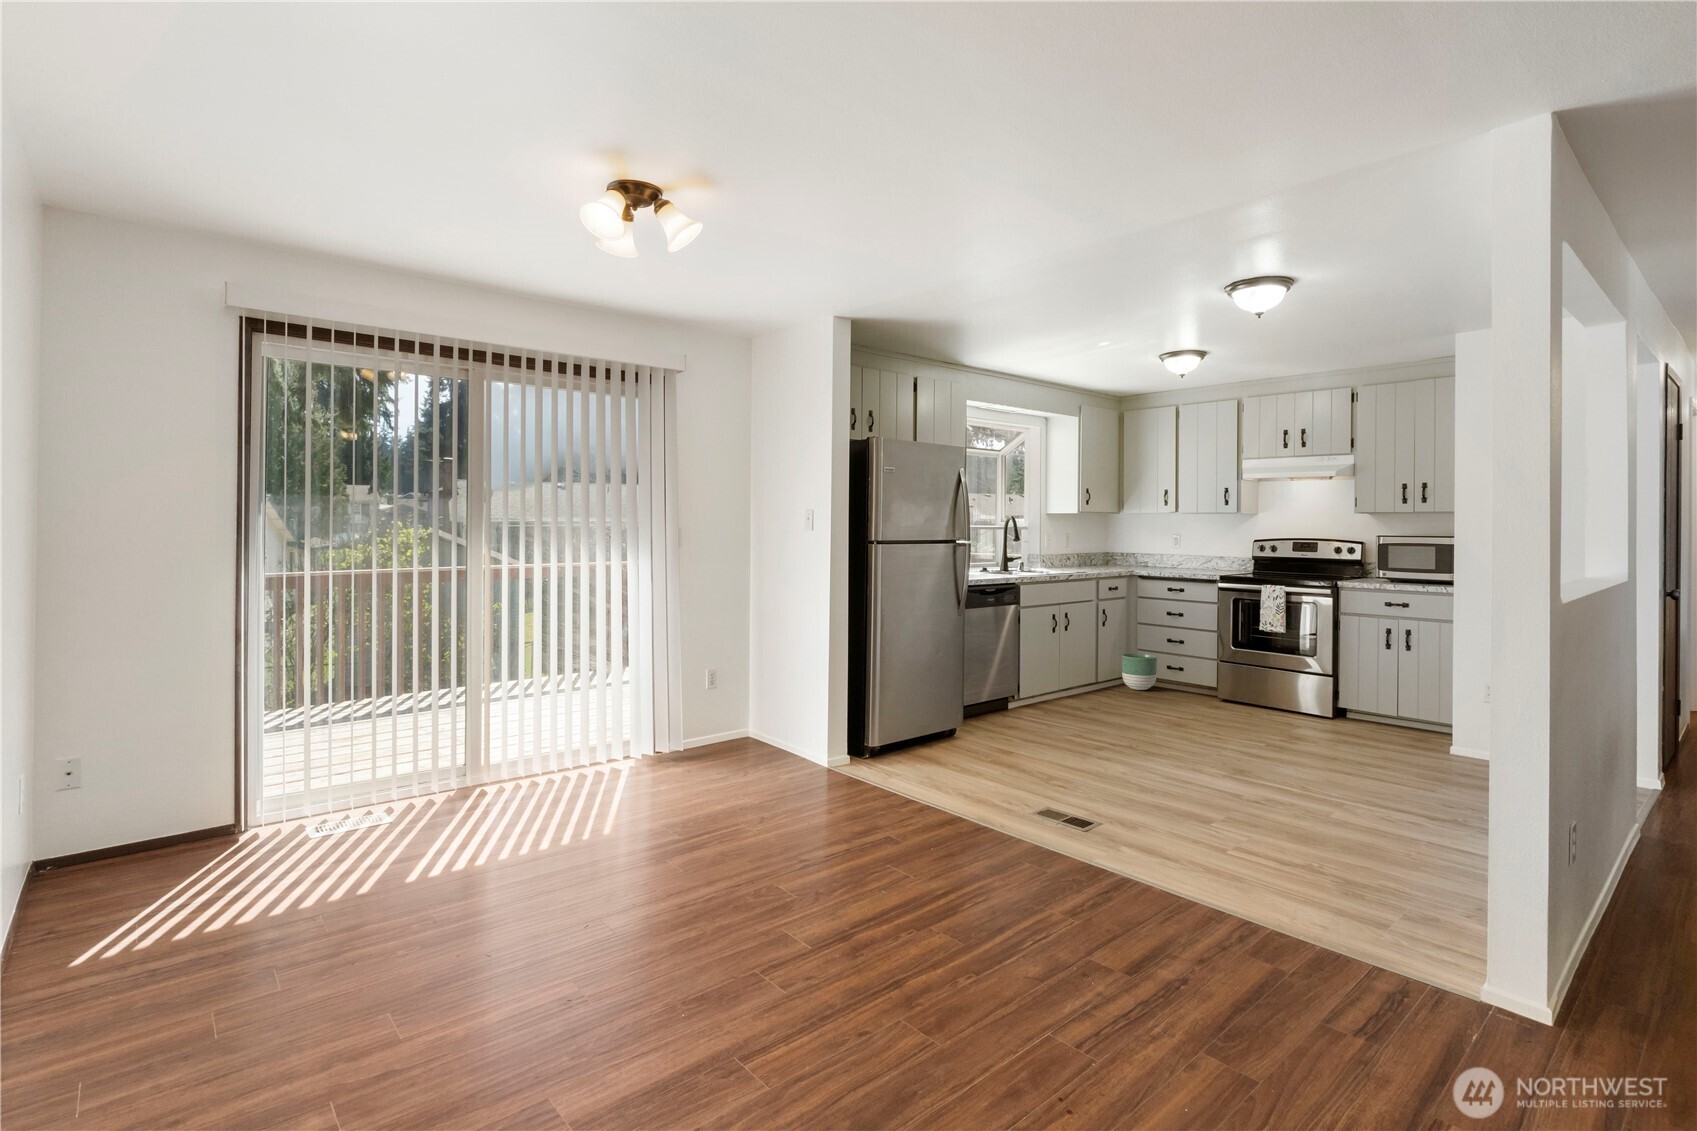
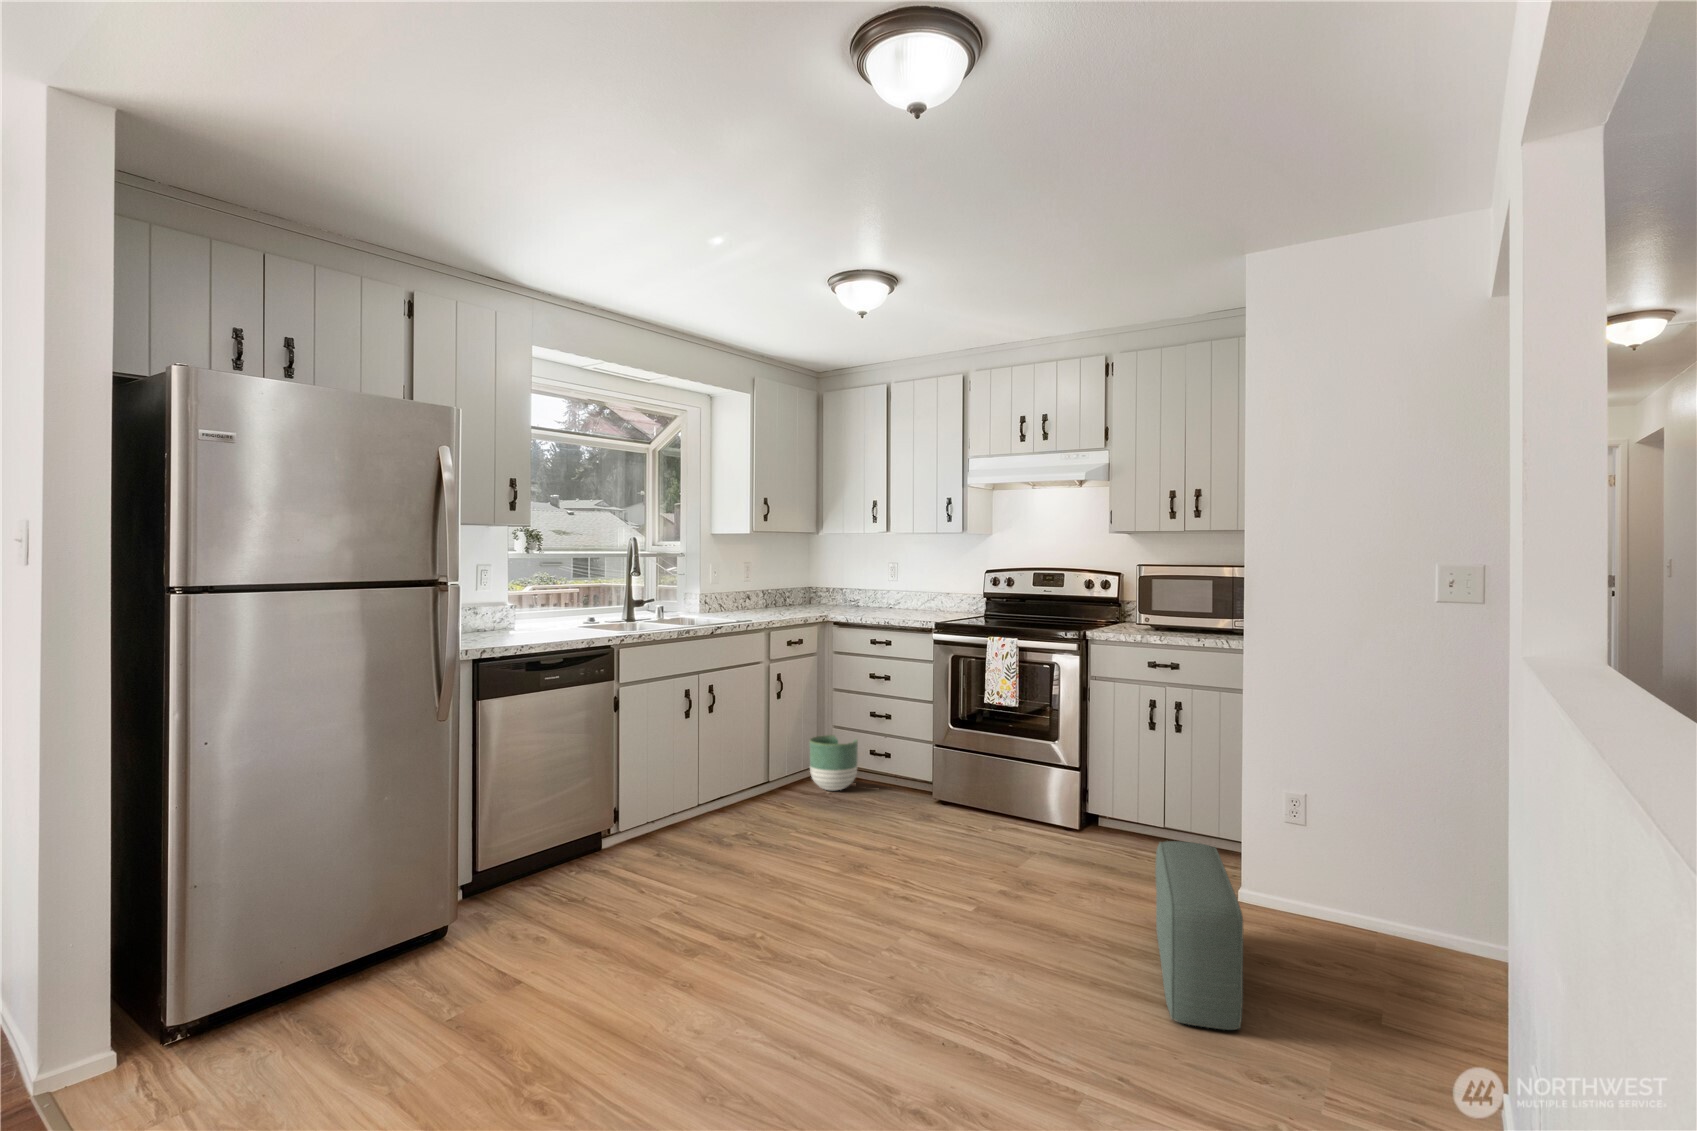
pouf: none [1391,706,1447,796] -> present [1155,841,1243,1030]

